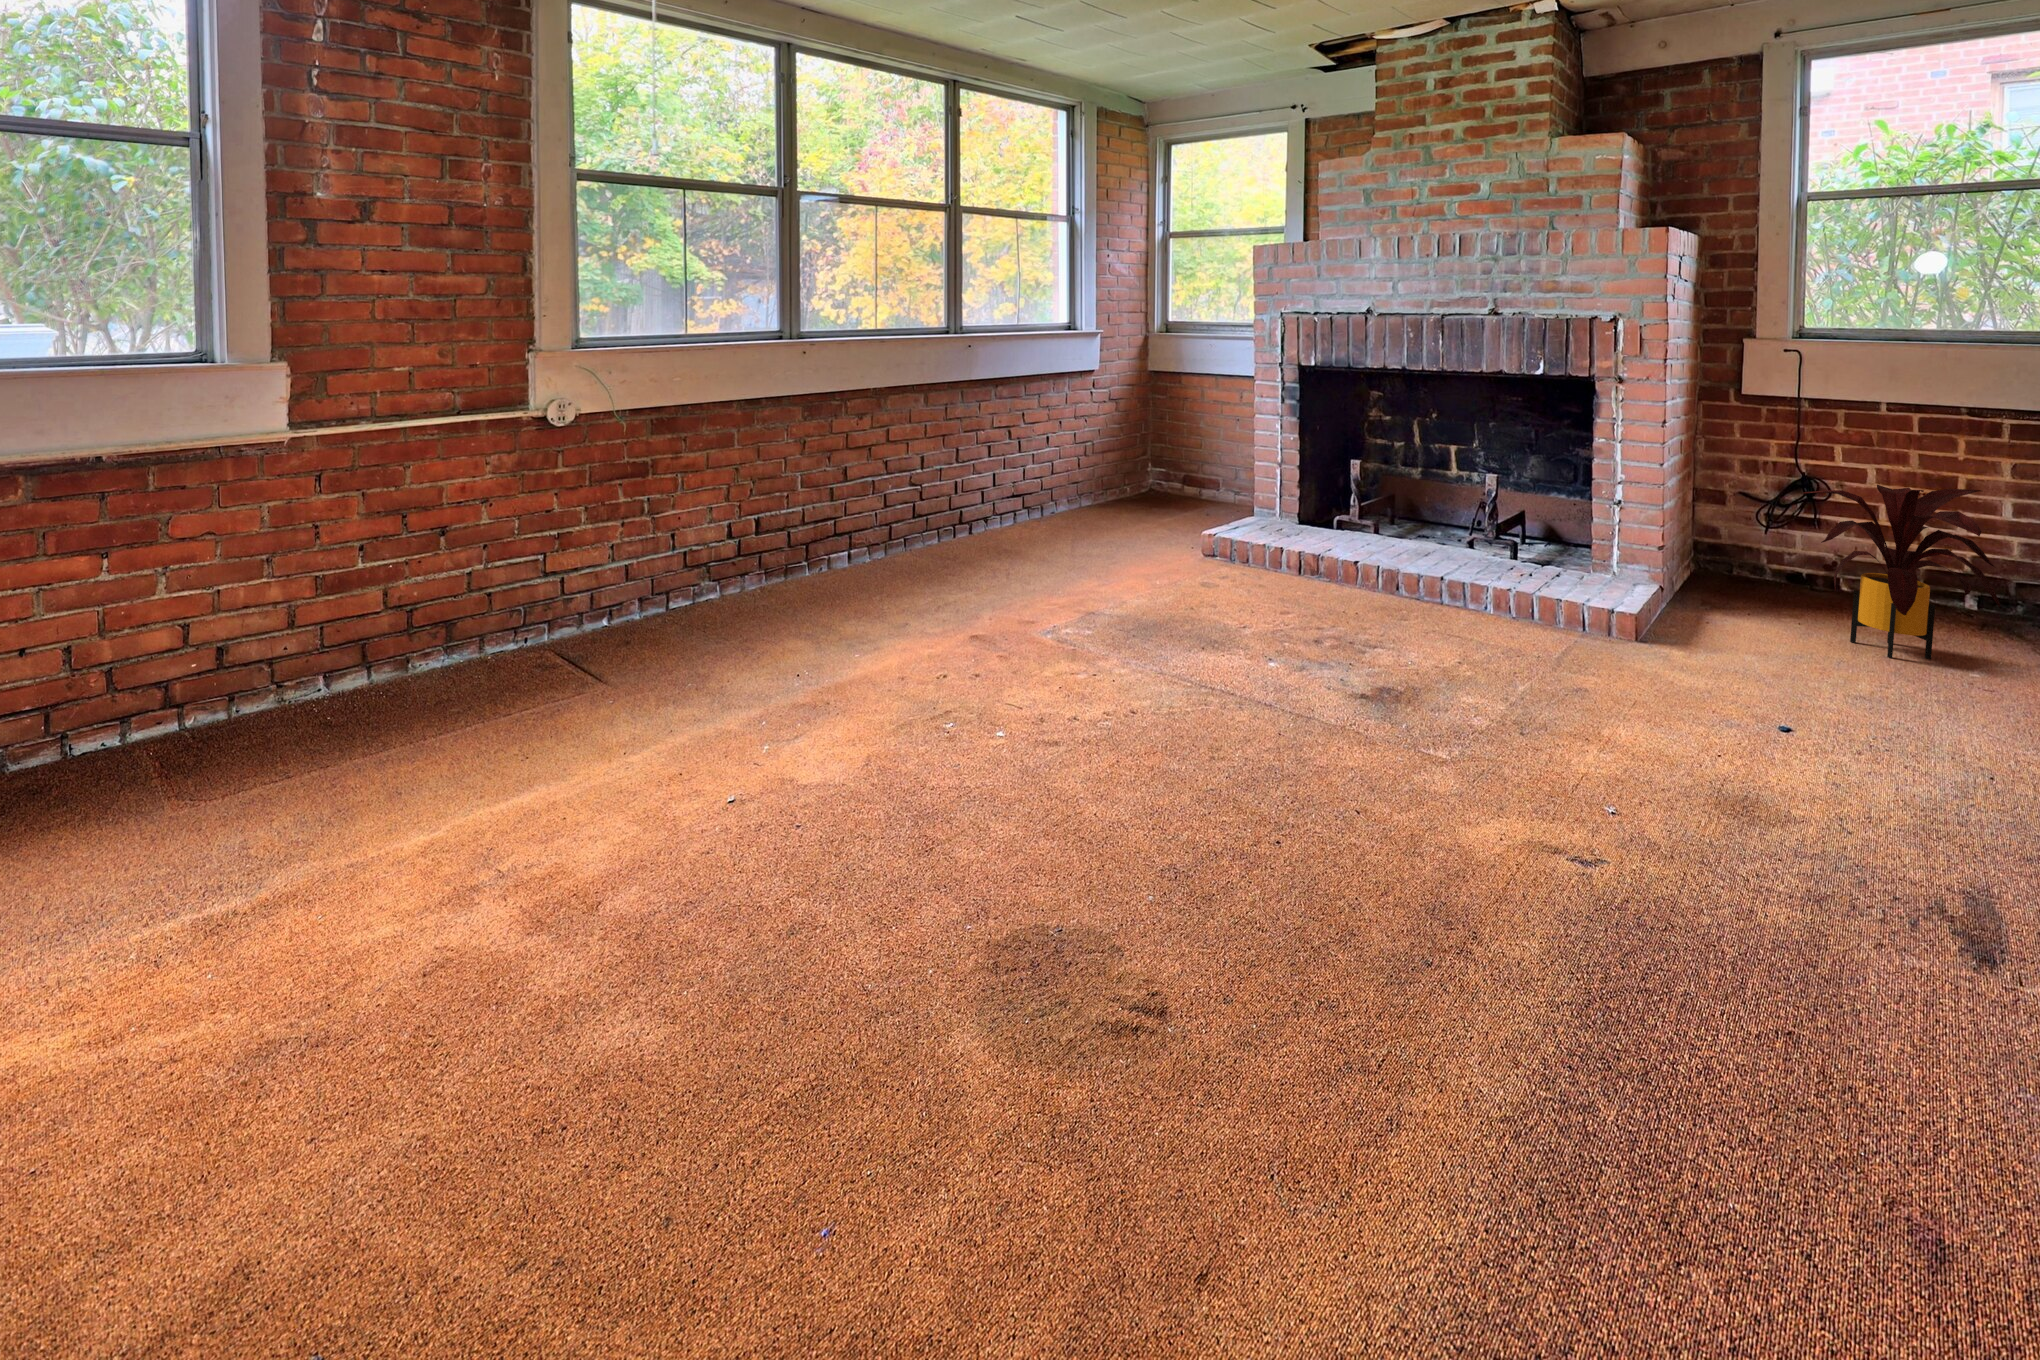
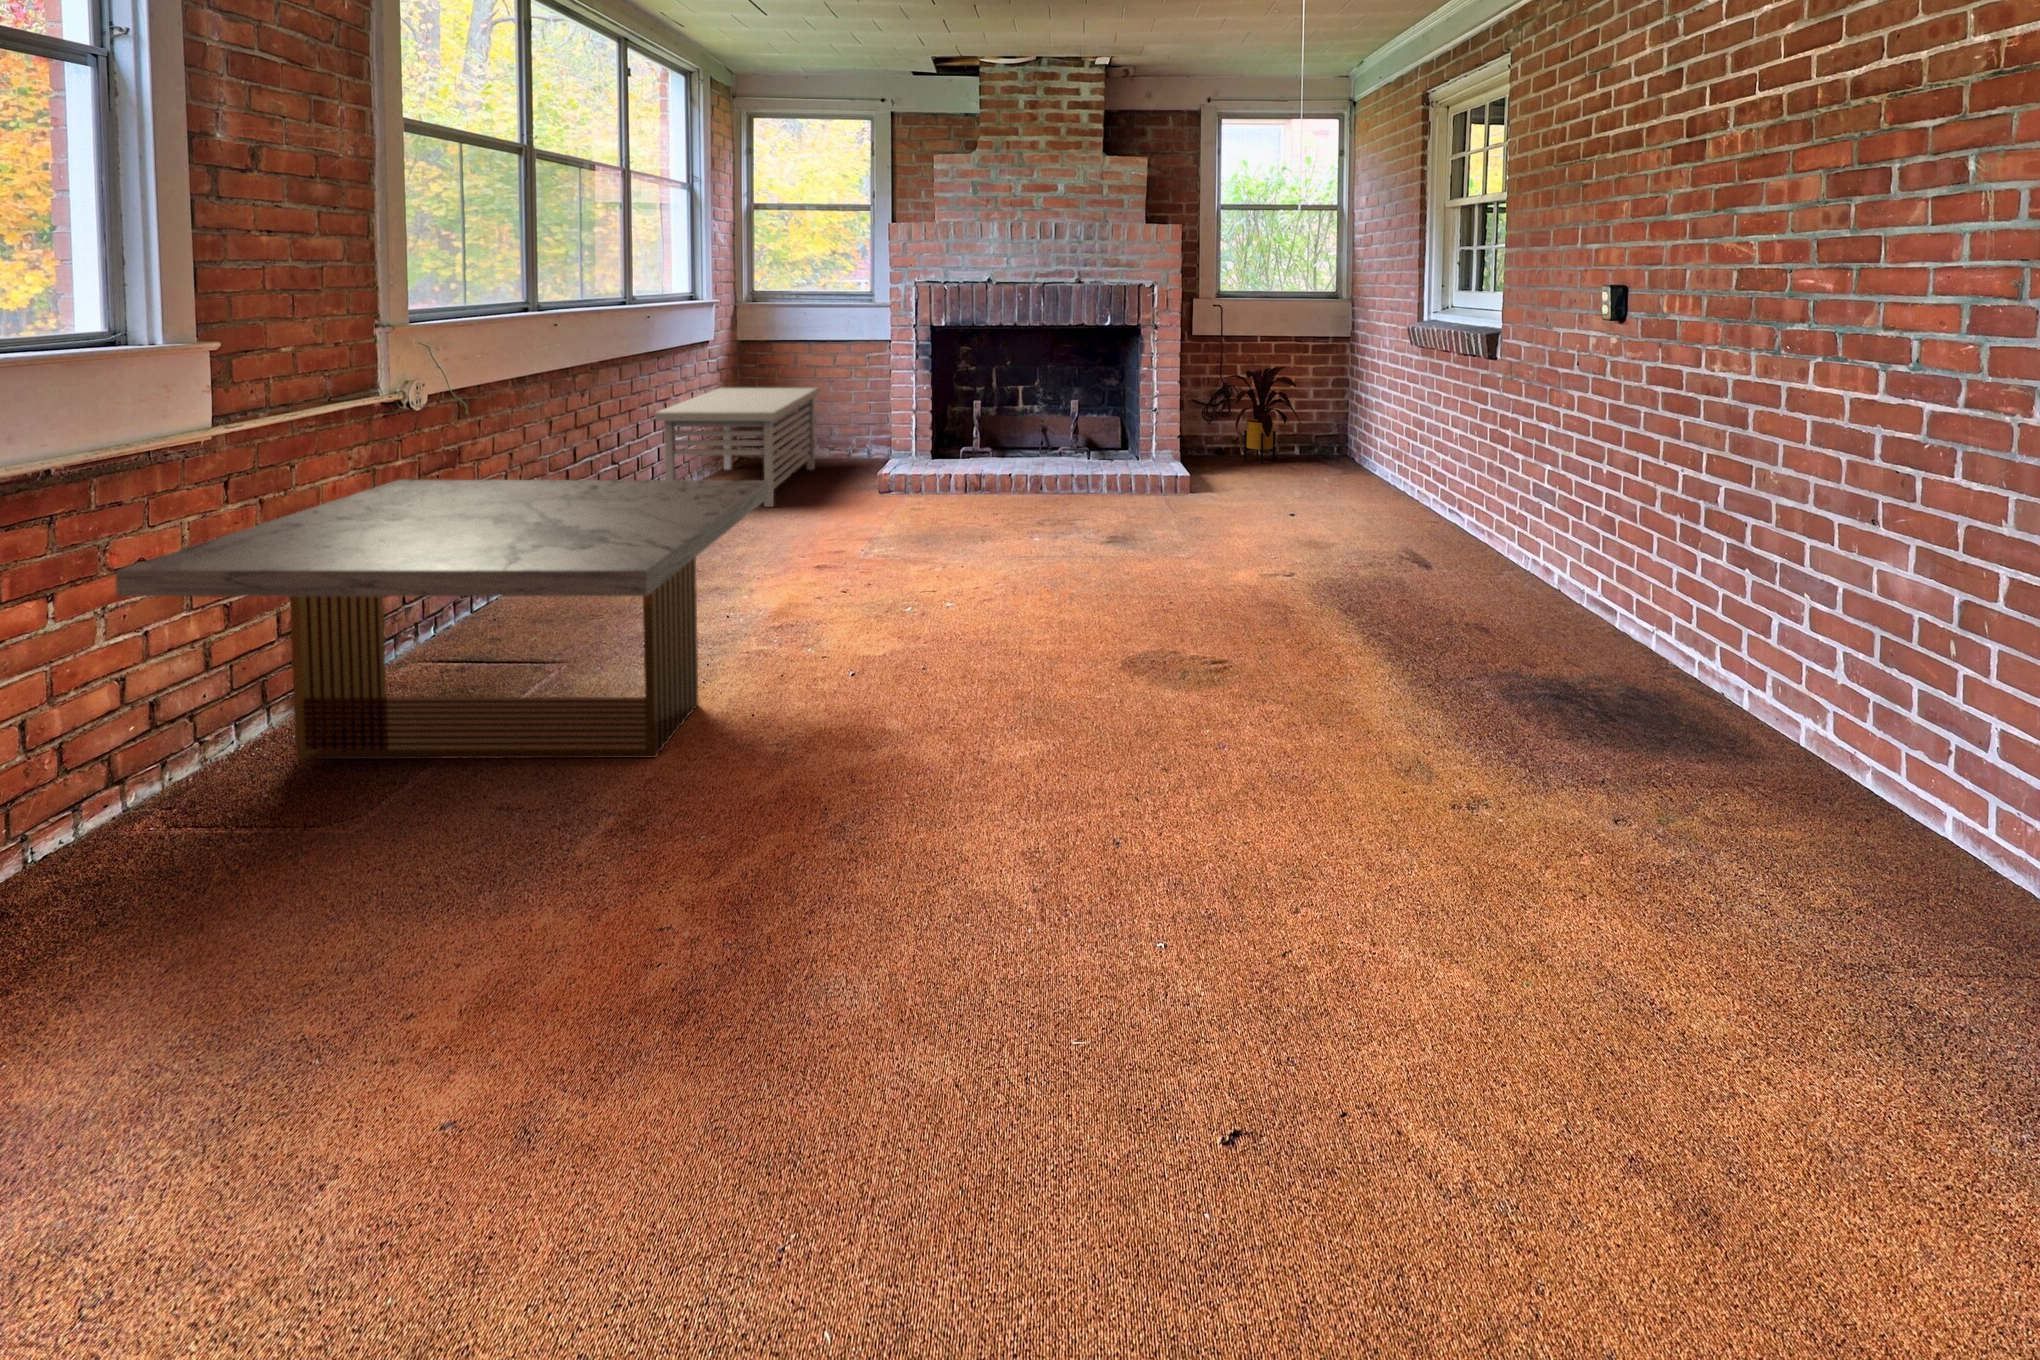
storage bench: none [966,416,1180,554] -> present [655,388,818,507]
coffee table: none [146,482,709,880] -> present [115,480,768,759]

